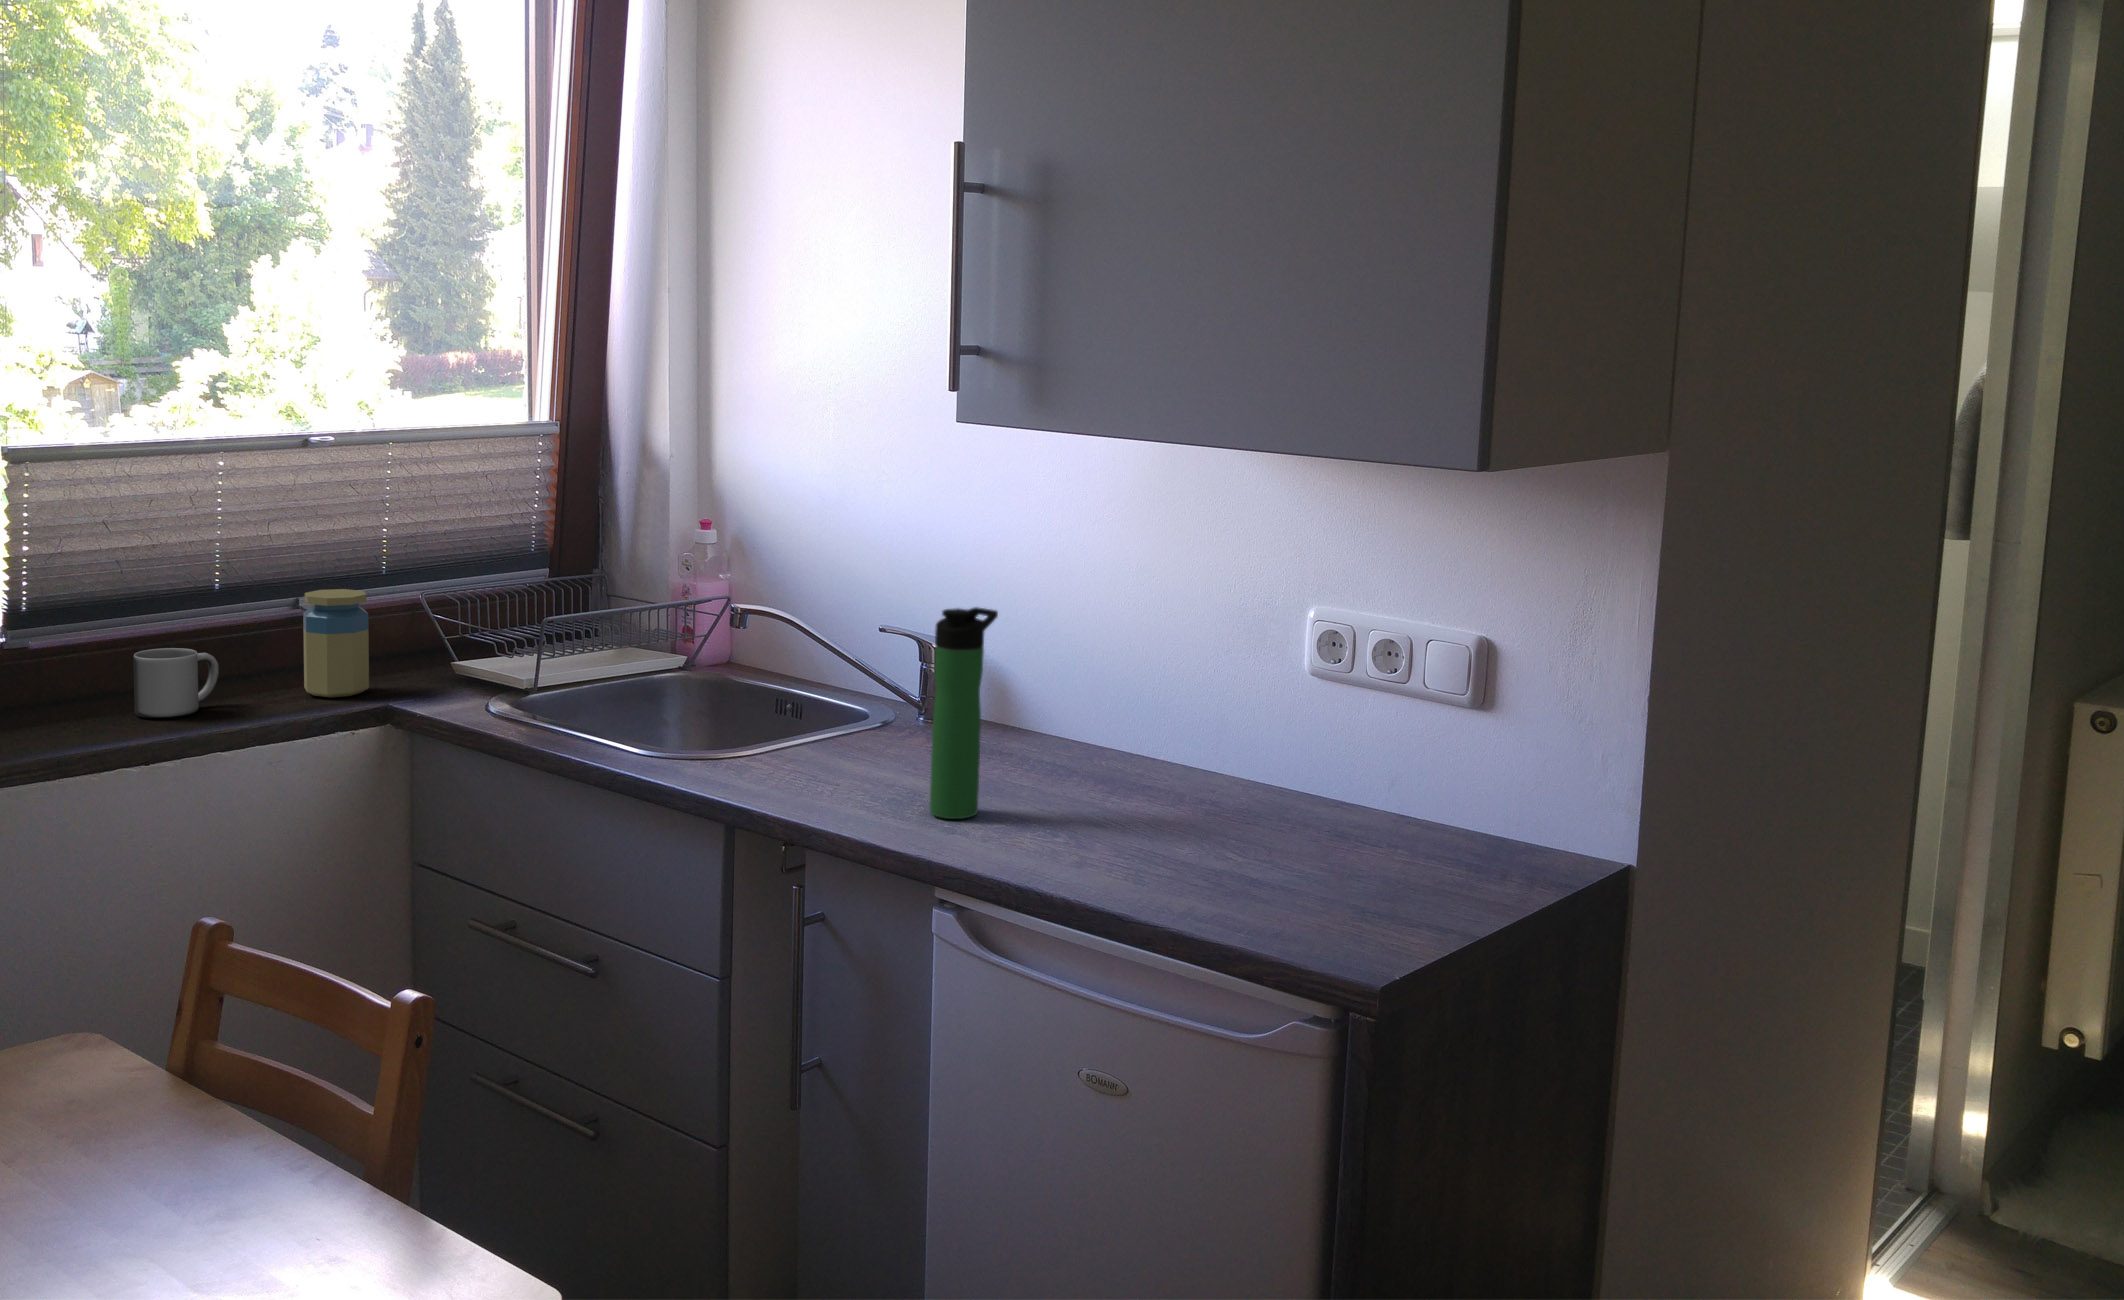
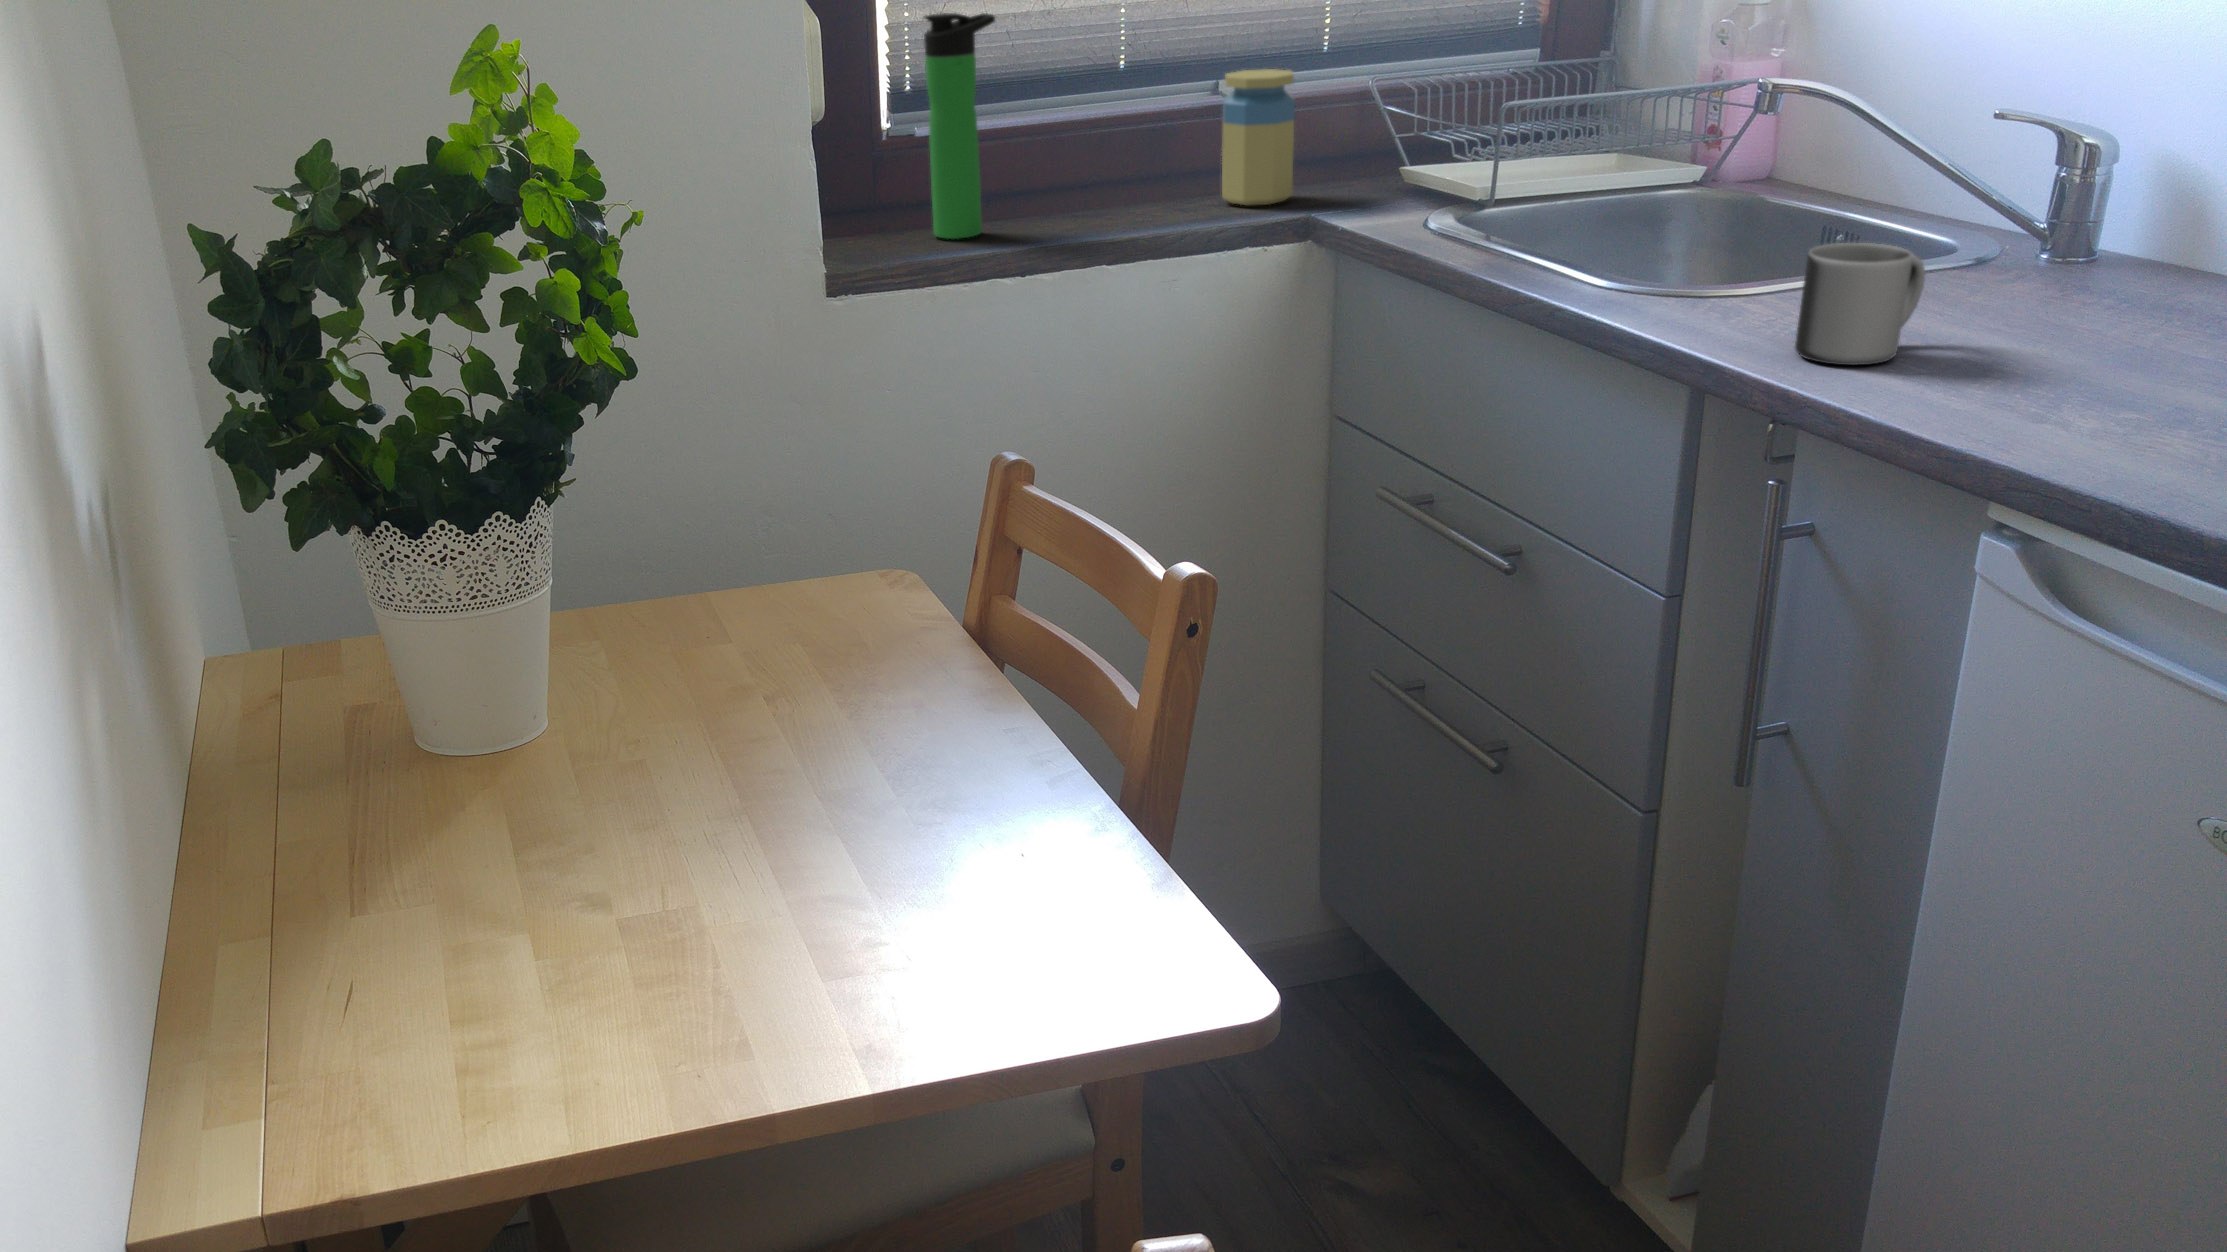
bottle: present [930,607,998,819] -> present [924,13,995,239]
mug: present [133,648,219,718] -> present [1795,243,1926,365]

